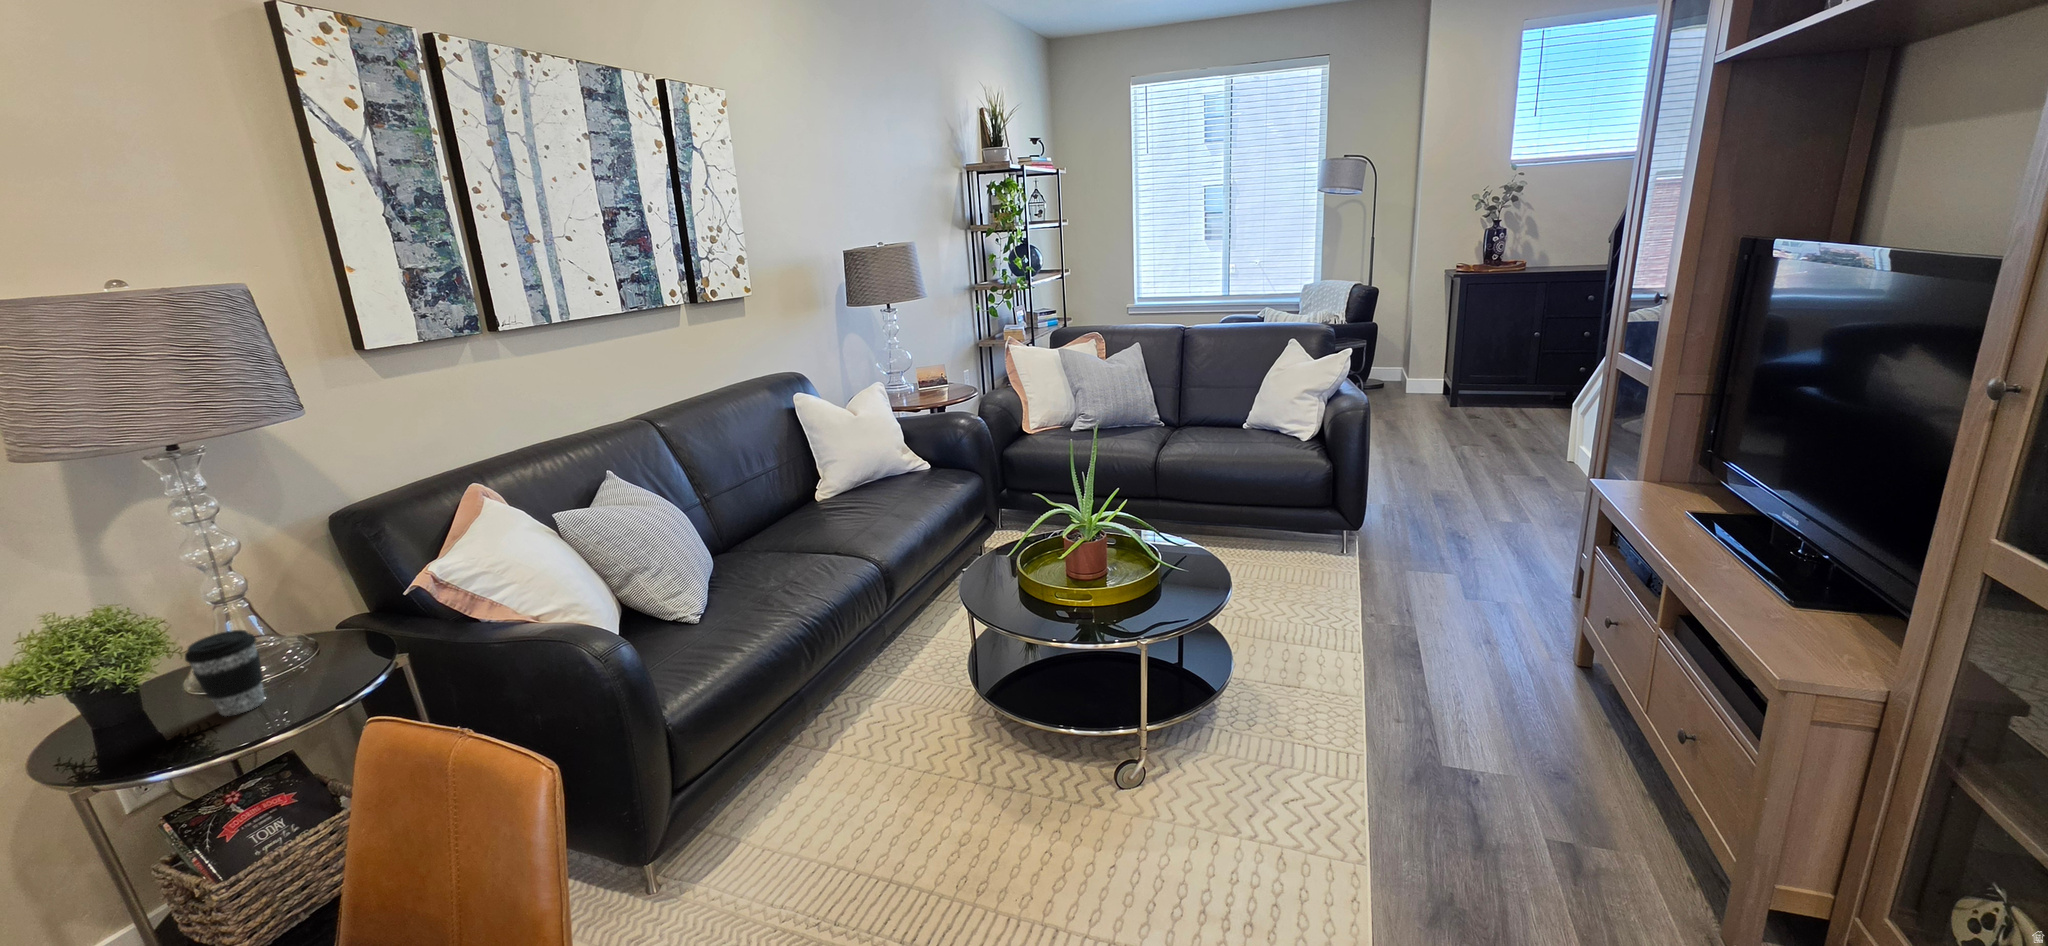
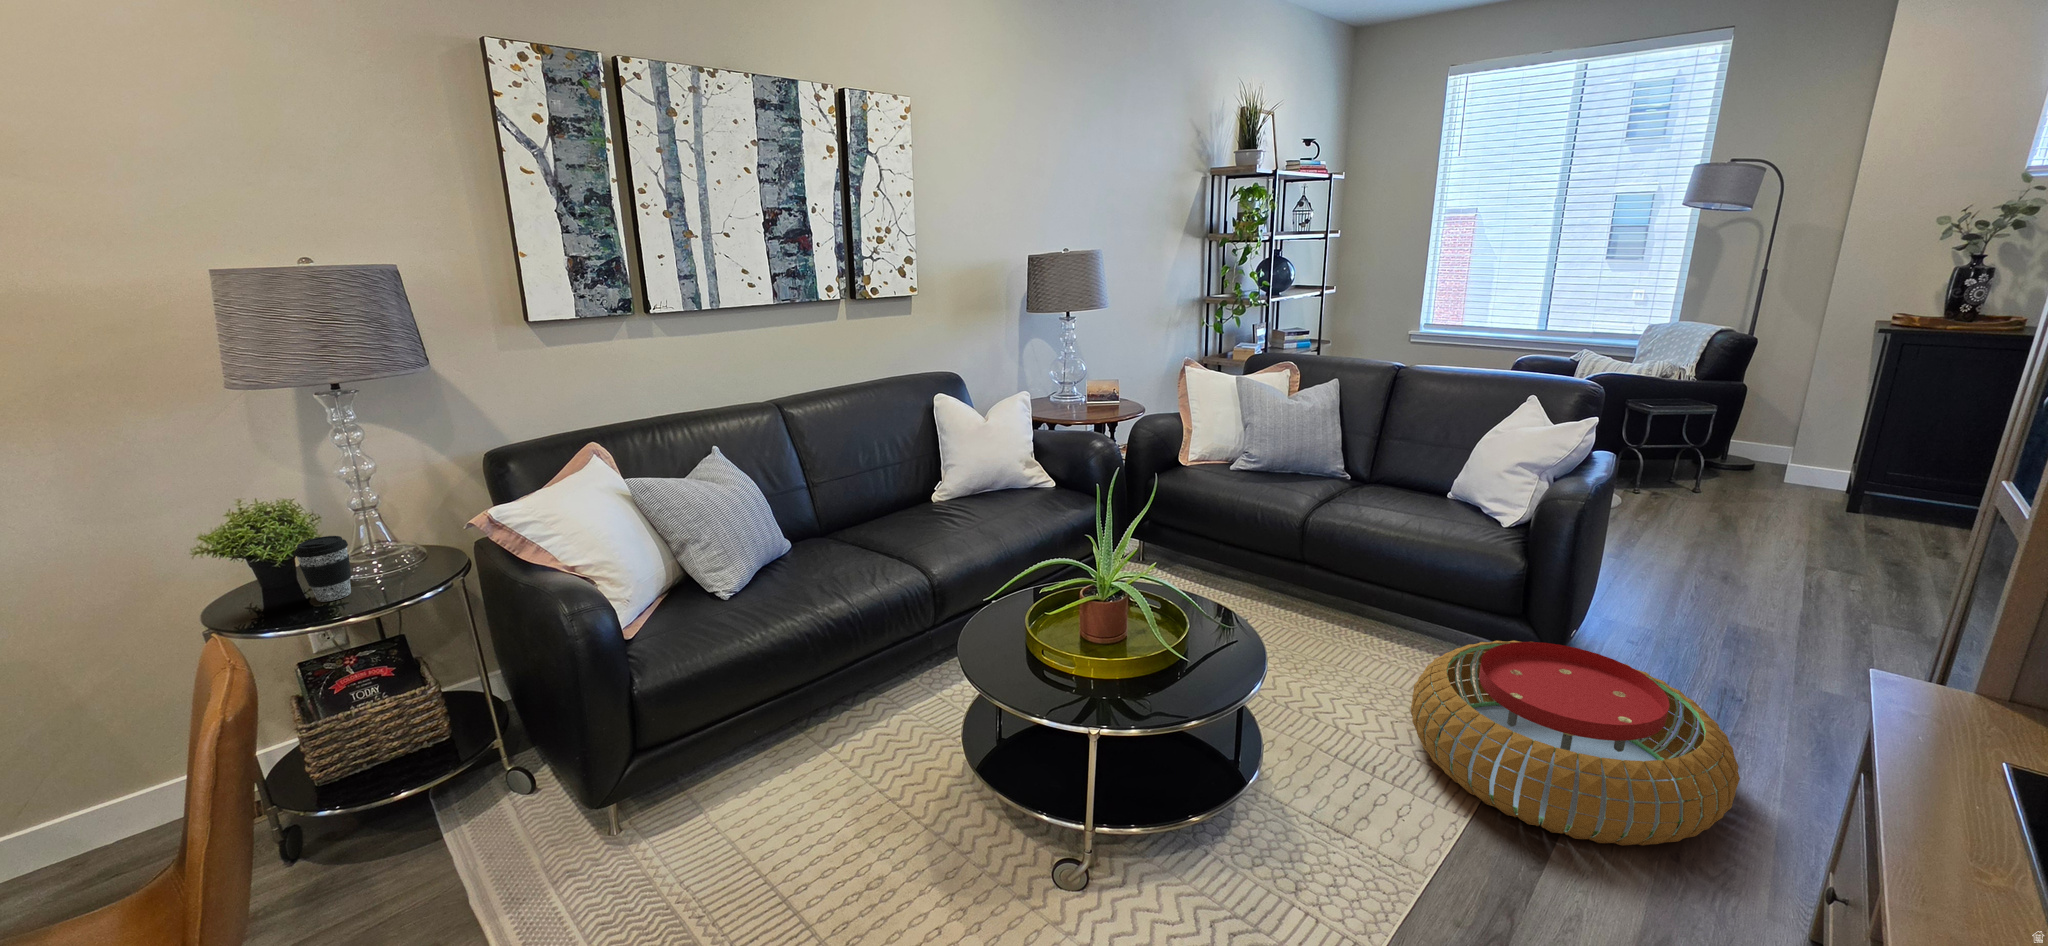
pouf: none [1290,518,1520,649] -> present [1410,641,1740,846]

